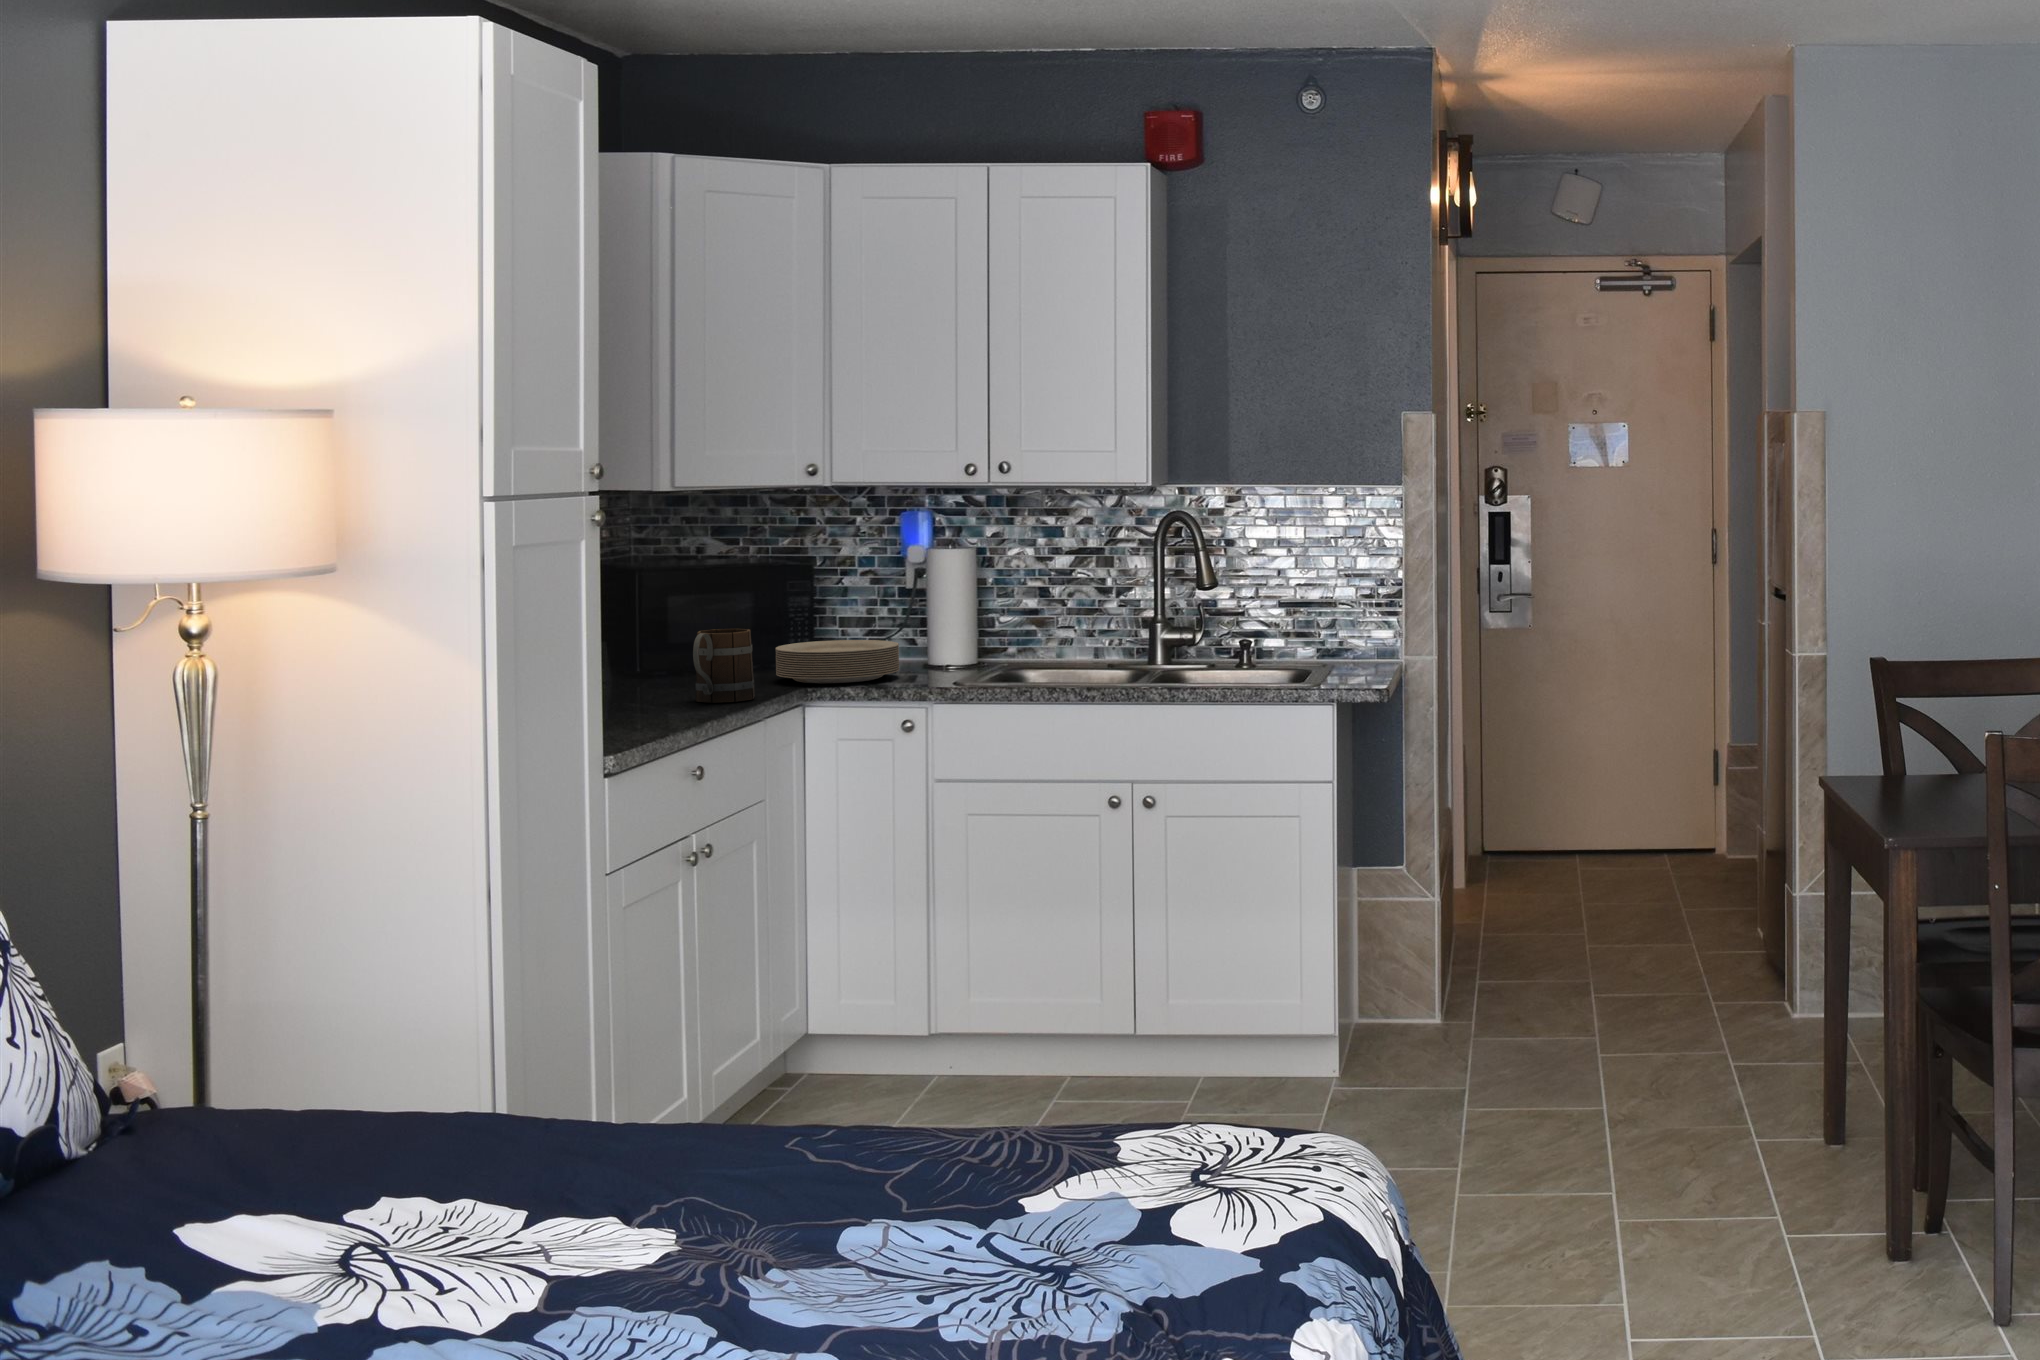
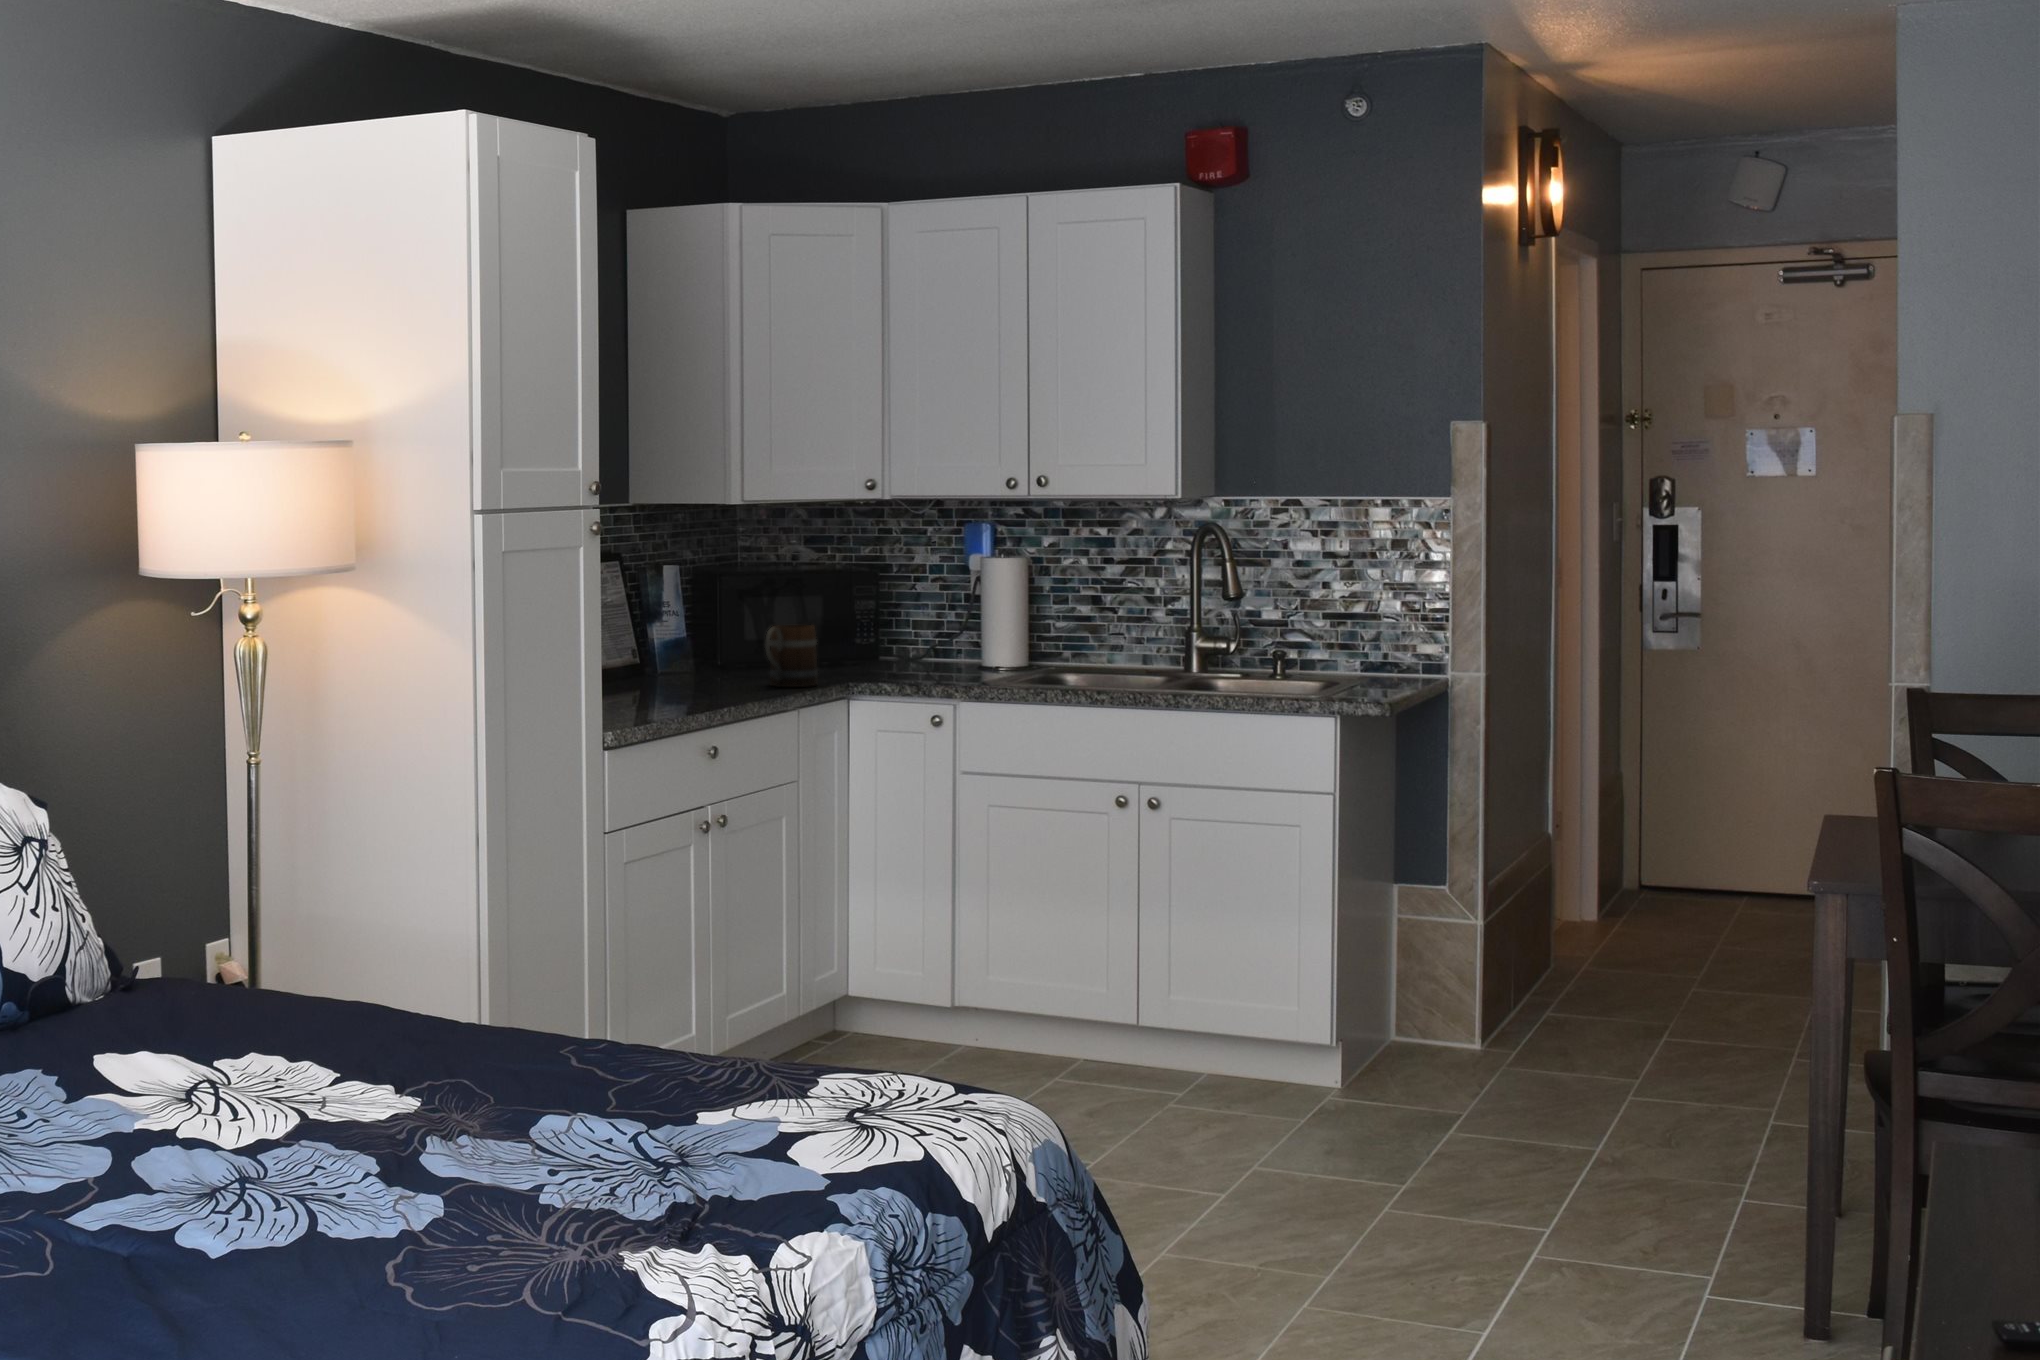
plate: present [776,640,899,683] -> none [844,640,950,677]

